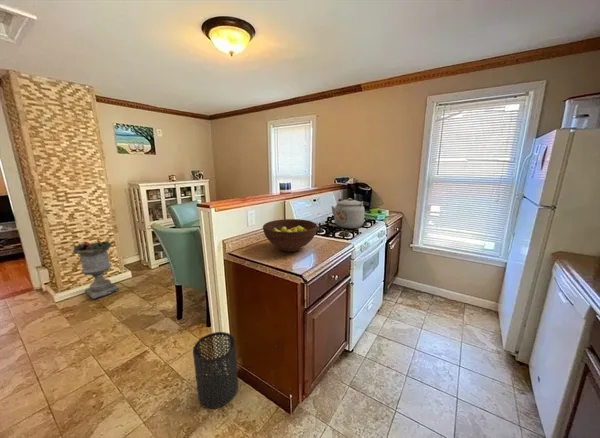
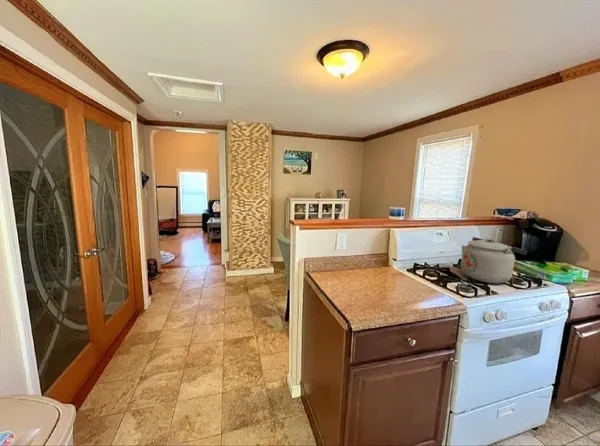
fruit bowl: present [263,219,317,252] -> none [341,249,408,290]
planter: present [73,241,119,299] -> none [240,238,265,282]
trash can: present [193,332,238,409] -> none [262,344,301,421]

